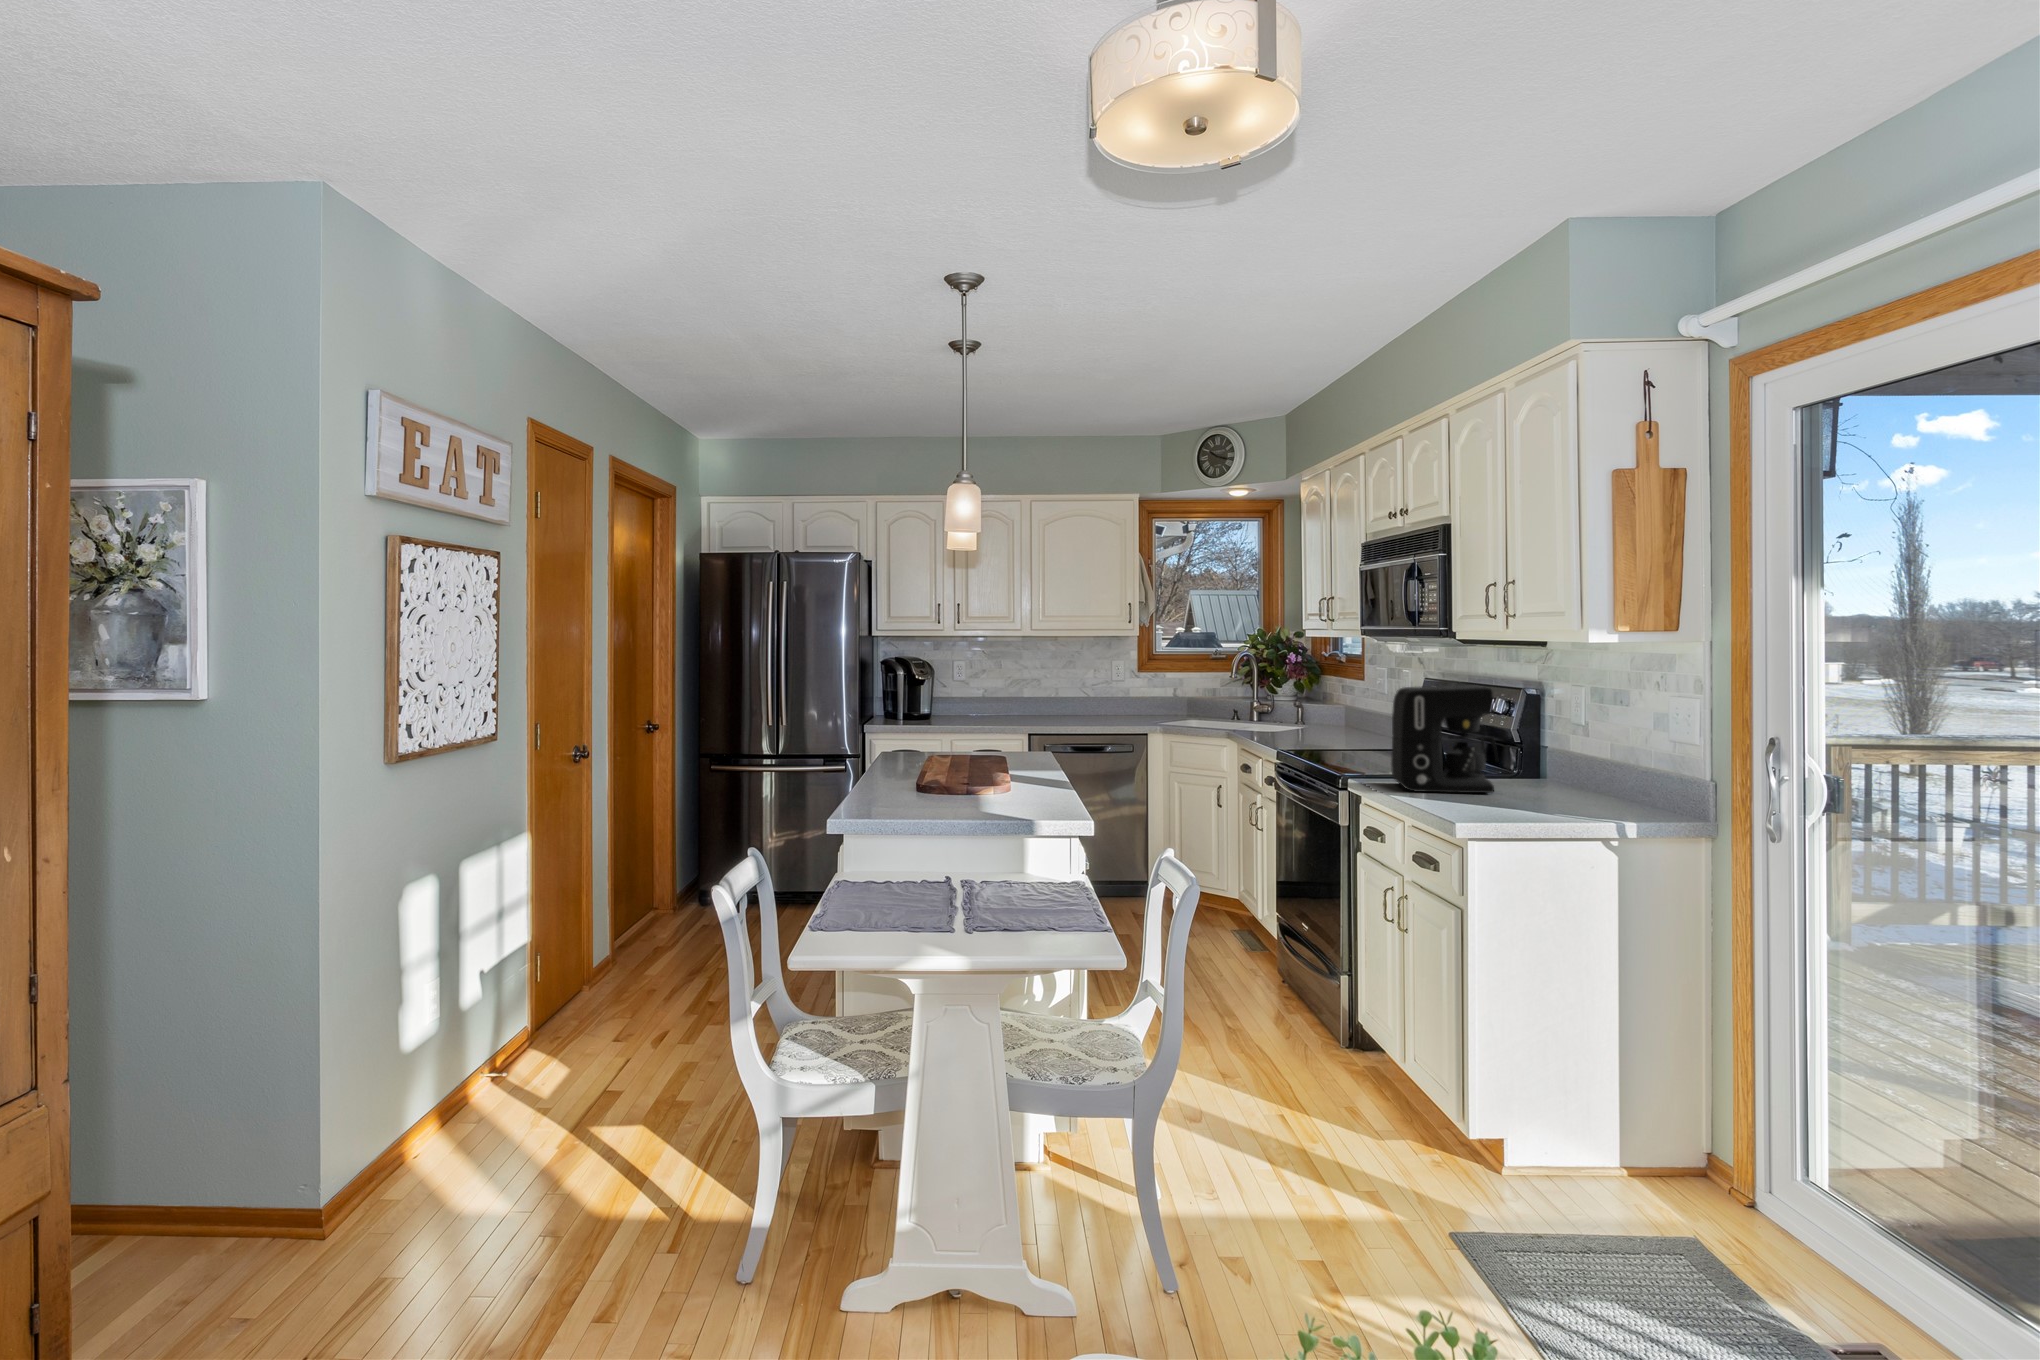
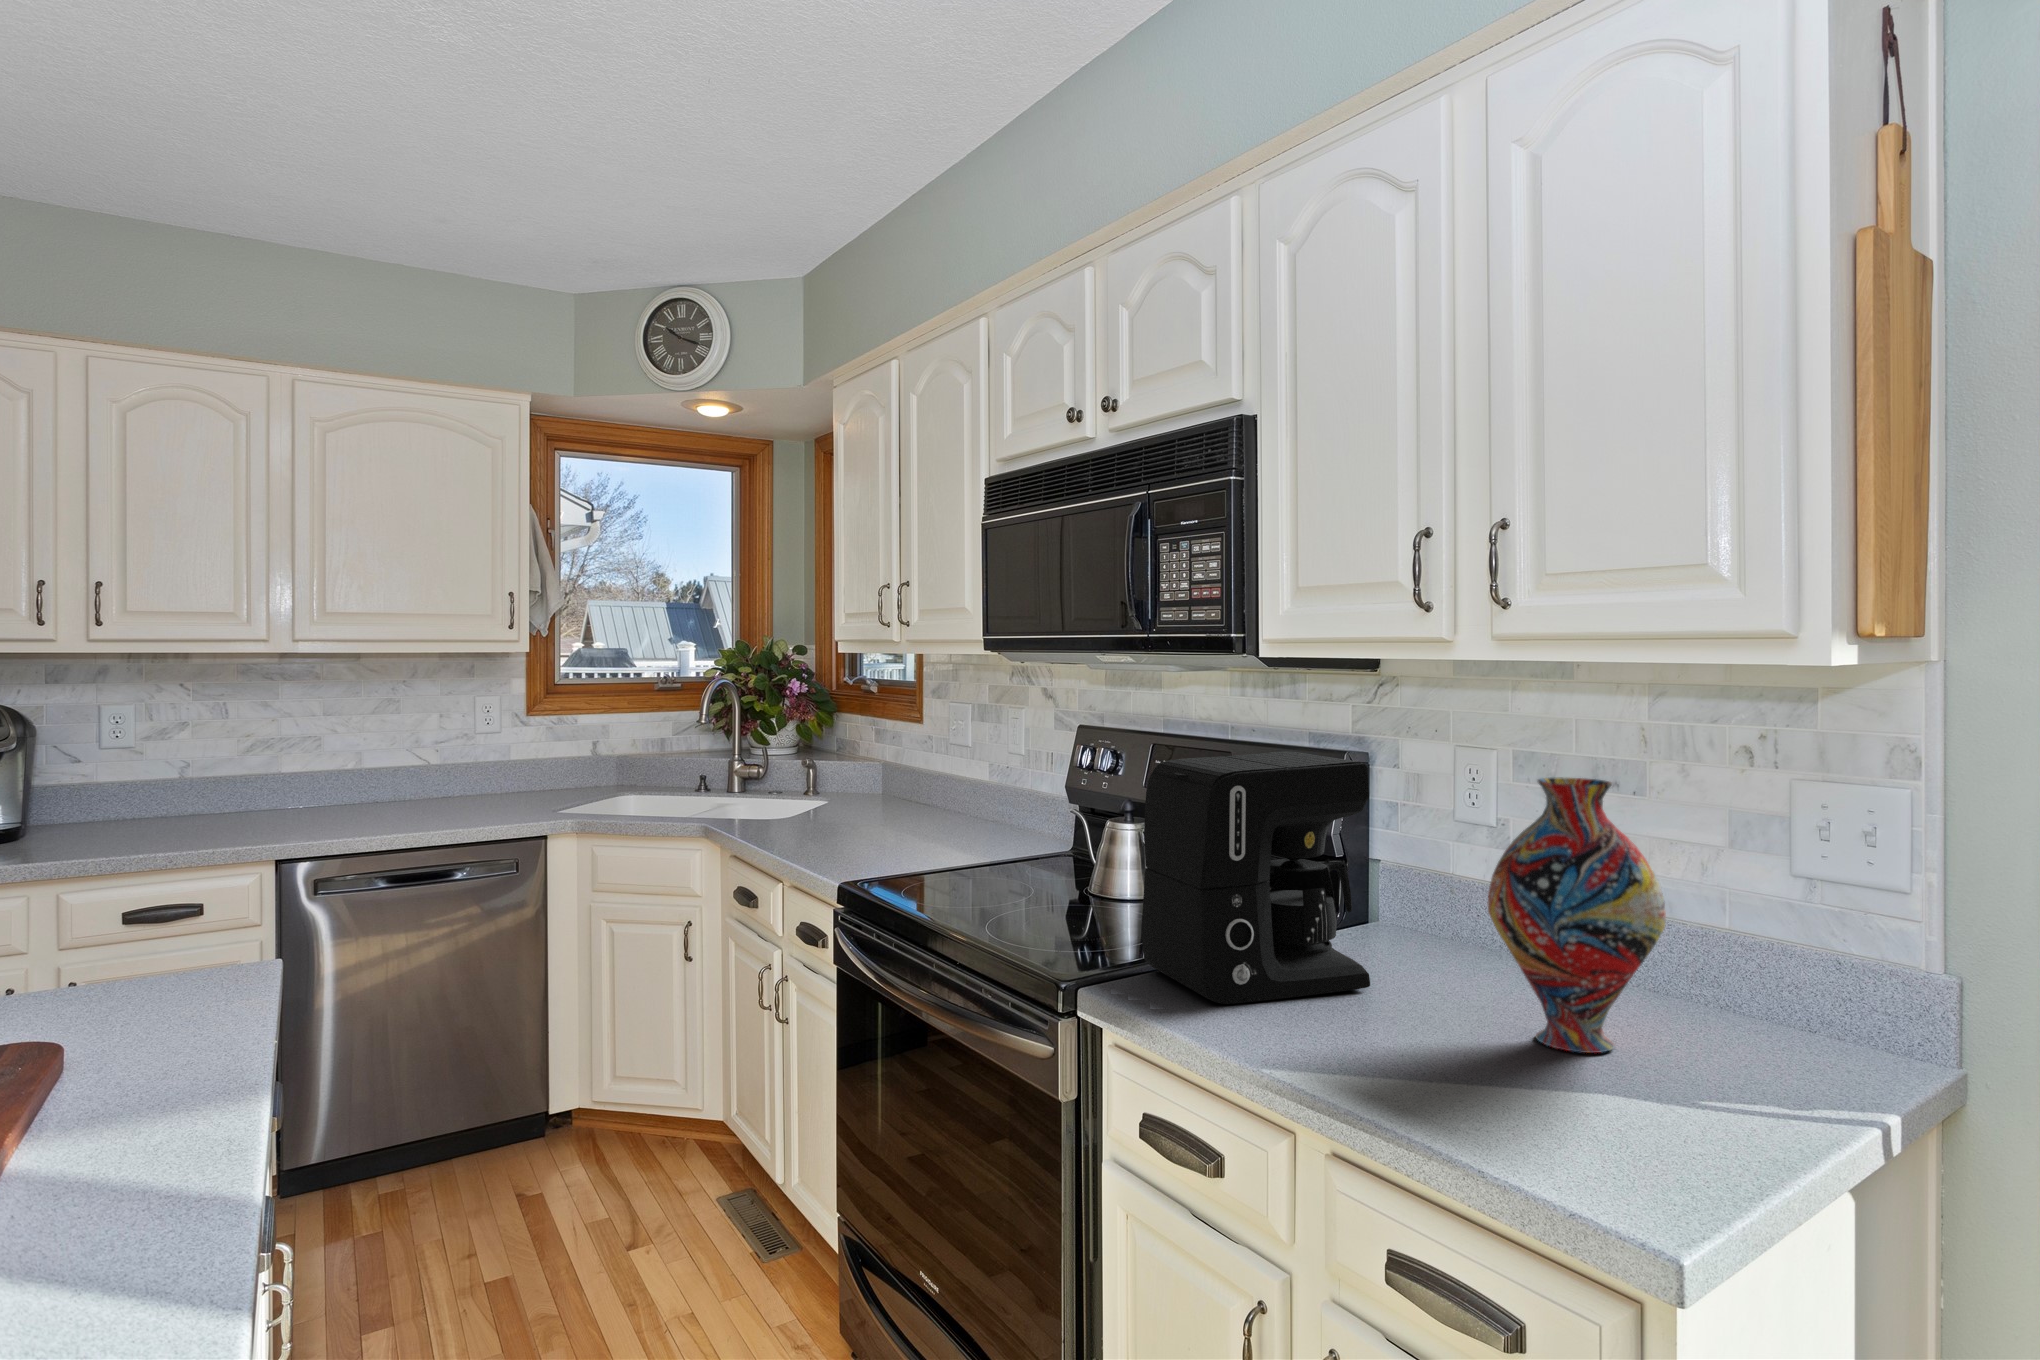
vase: none [1519,693,1601,812] -> present [1488,778,1666,1053]

